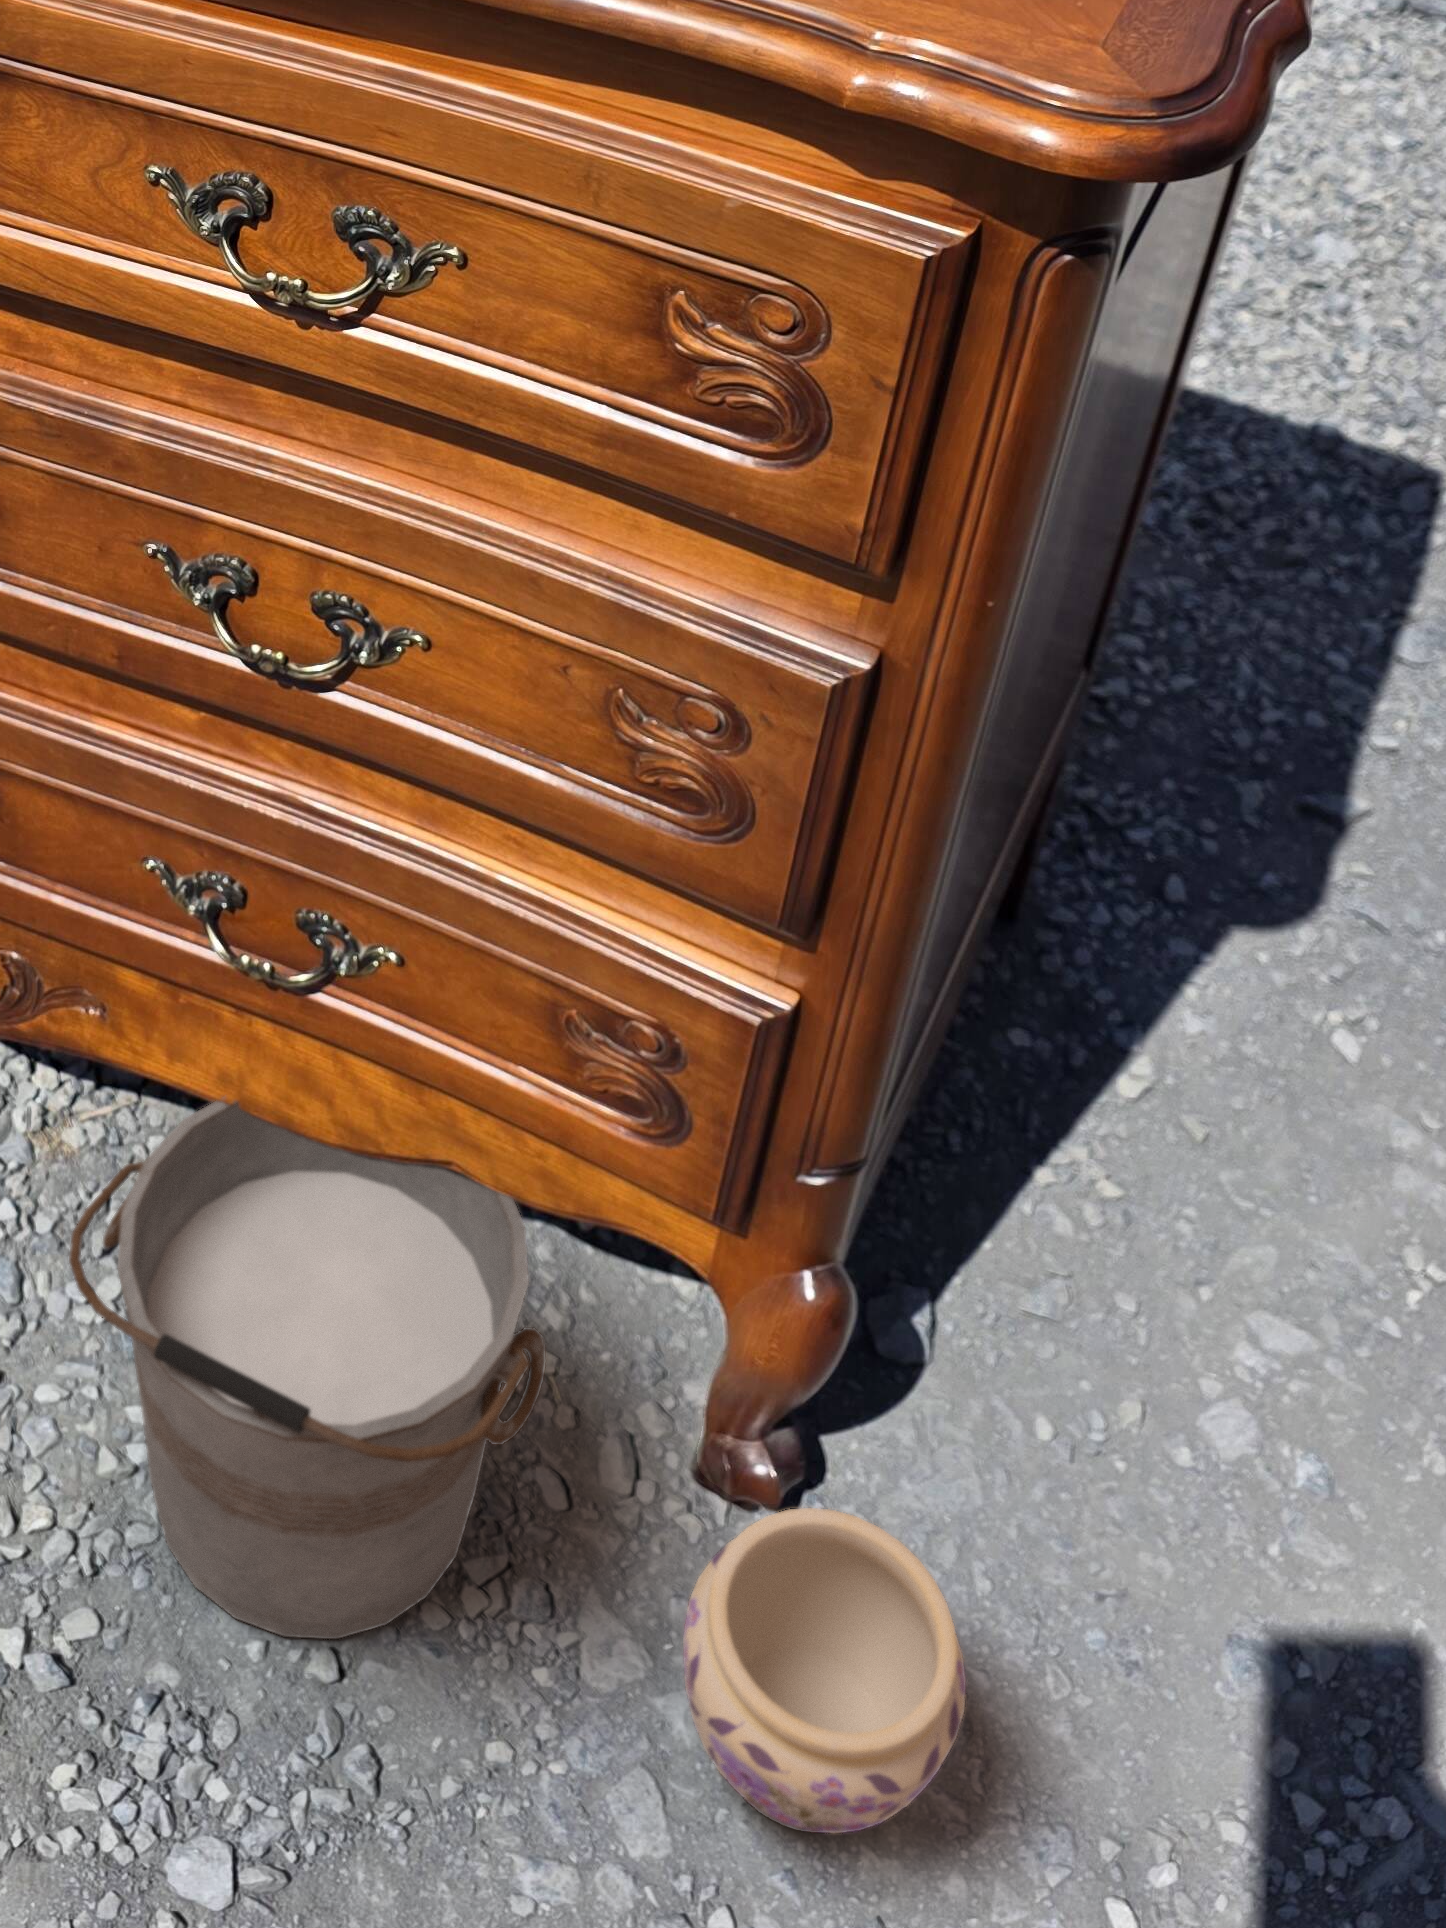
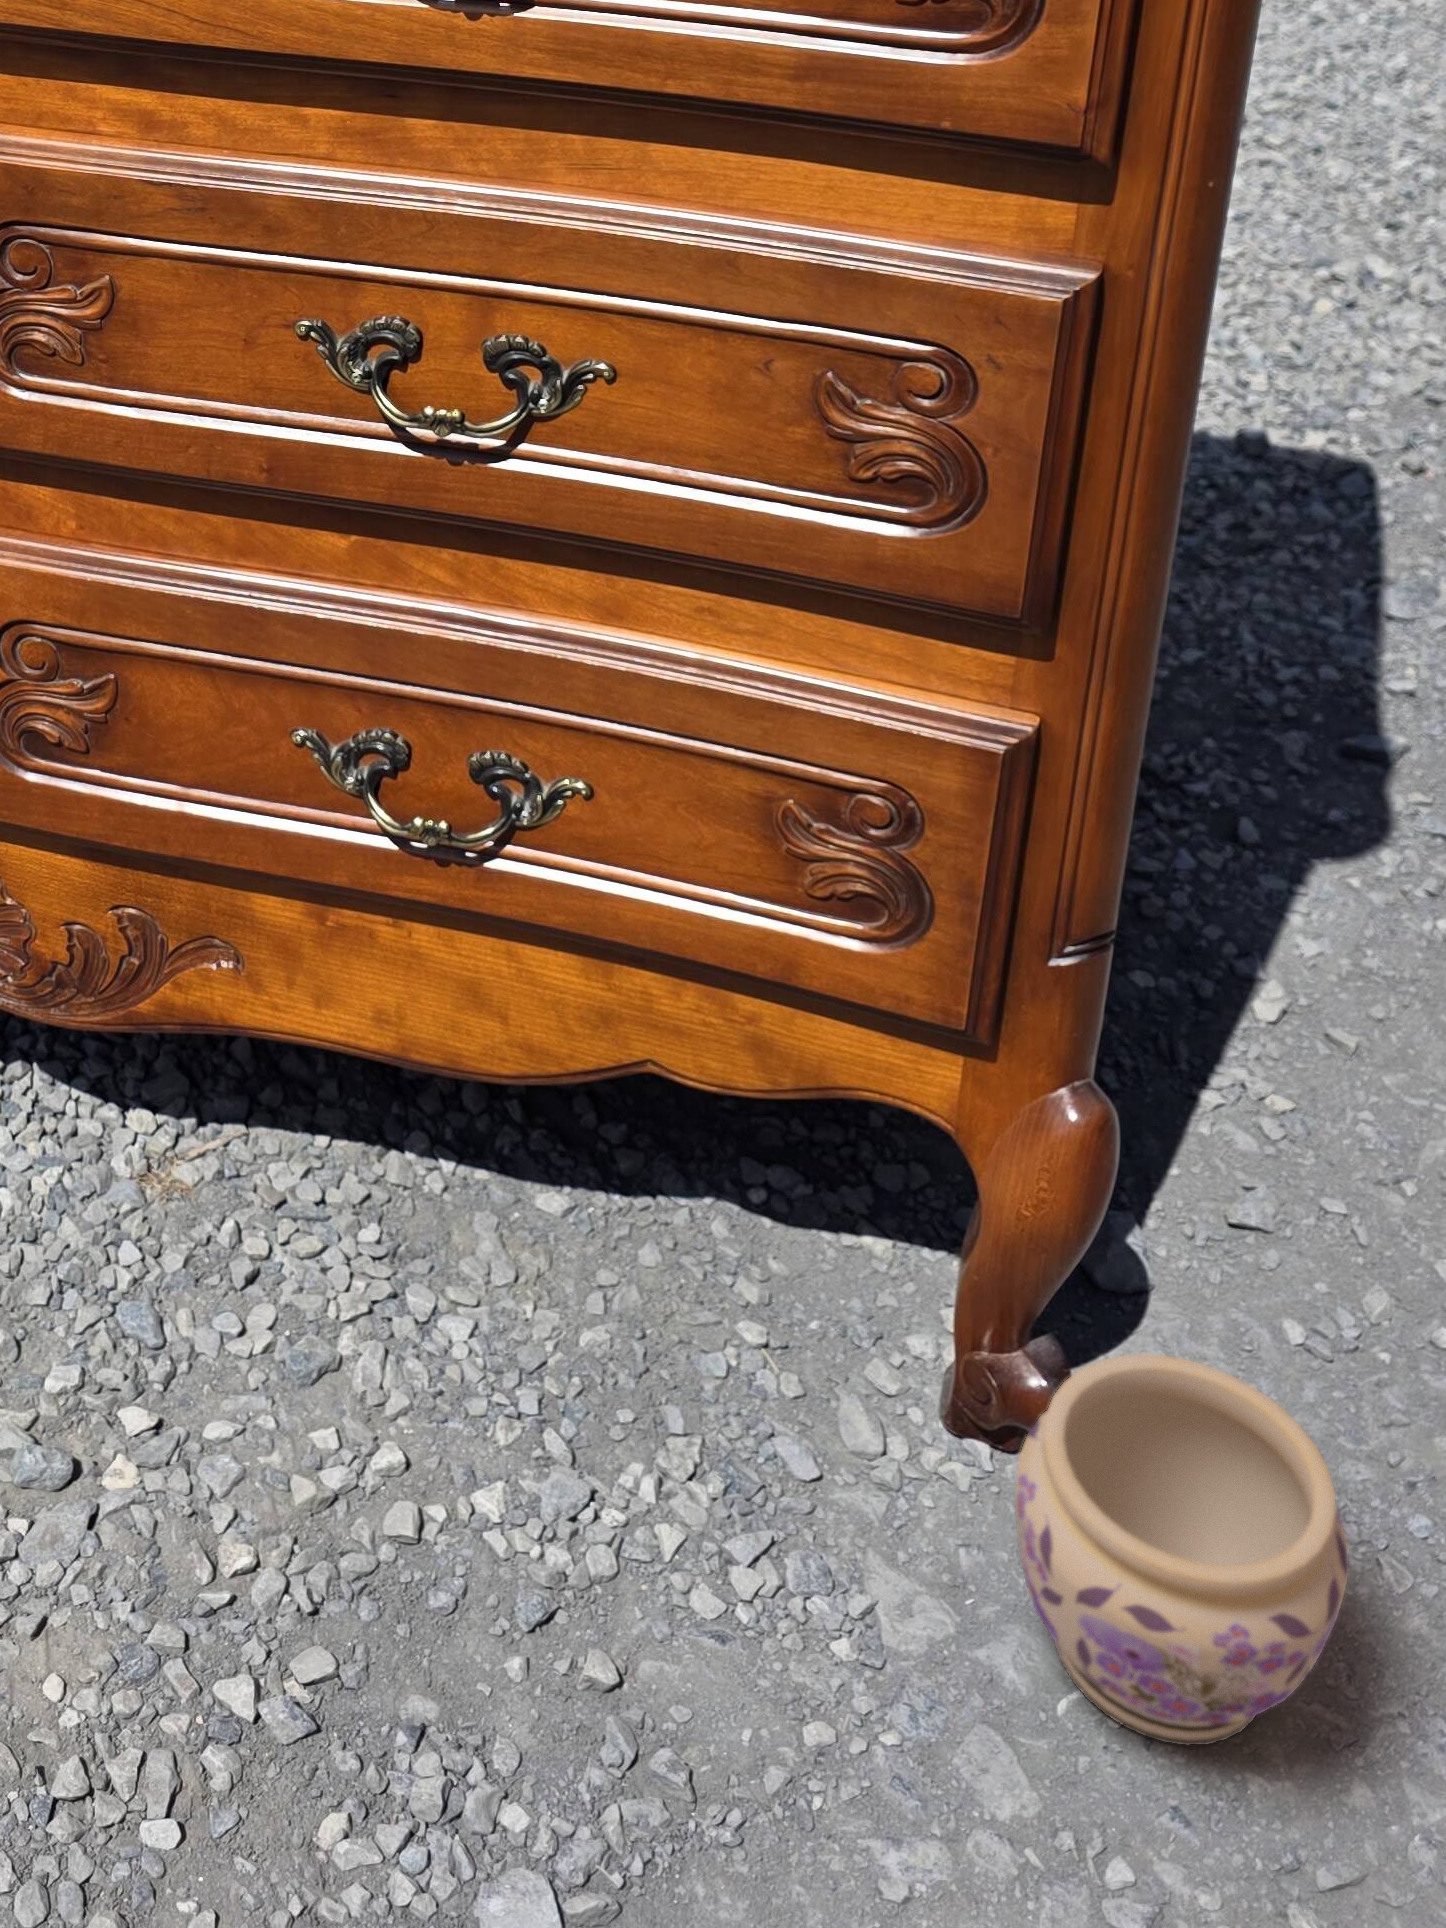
bucket: present [69,1101,546,1639] -> none [280,965,817,1630]

